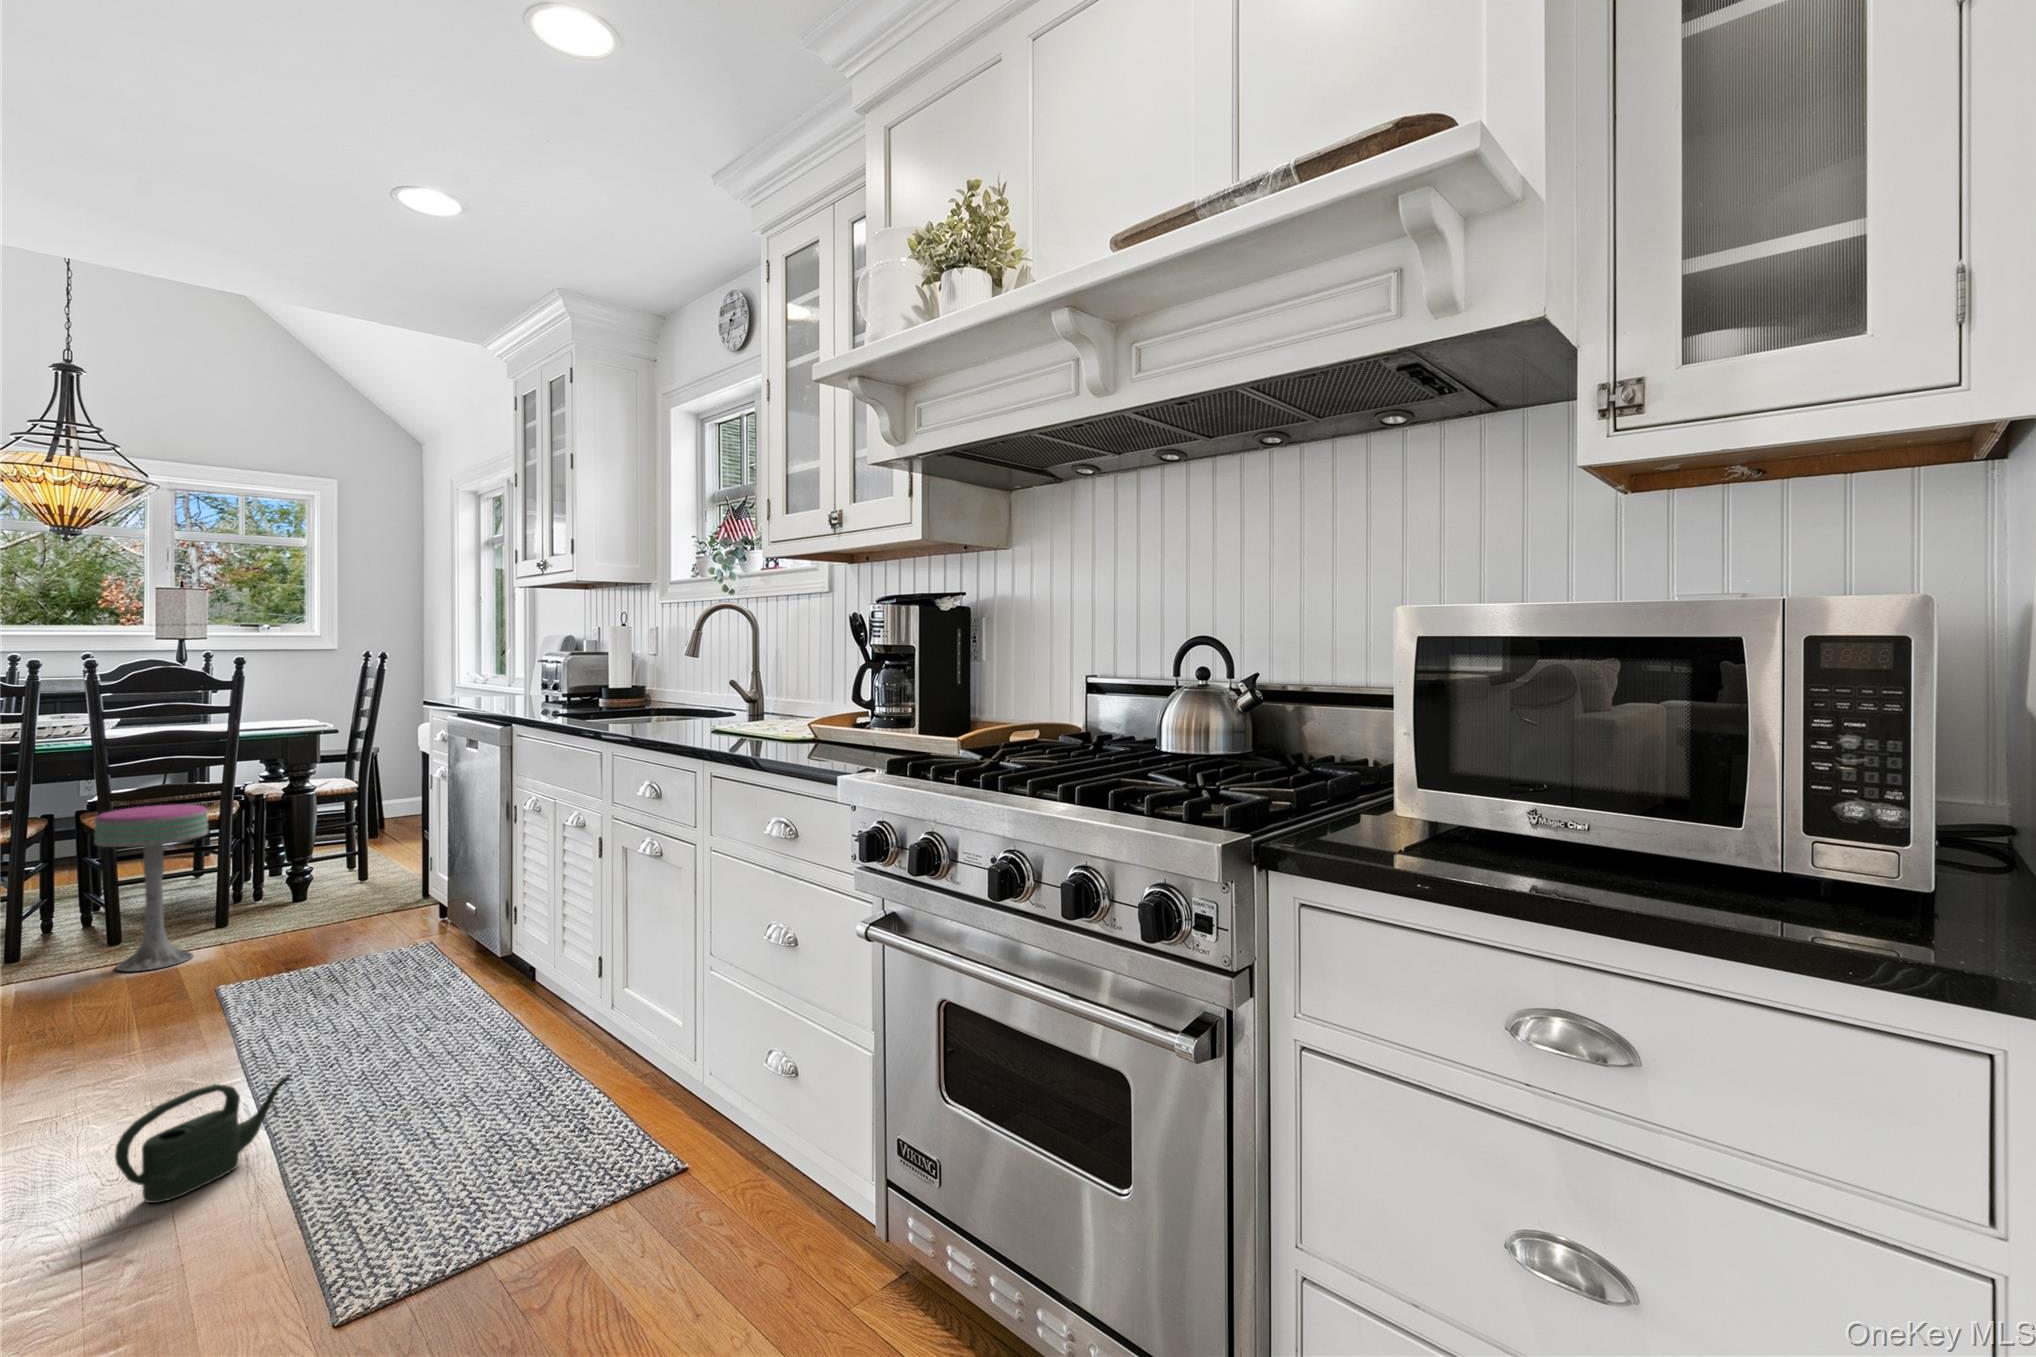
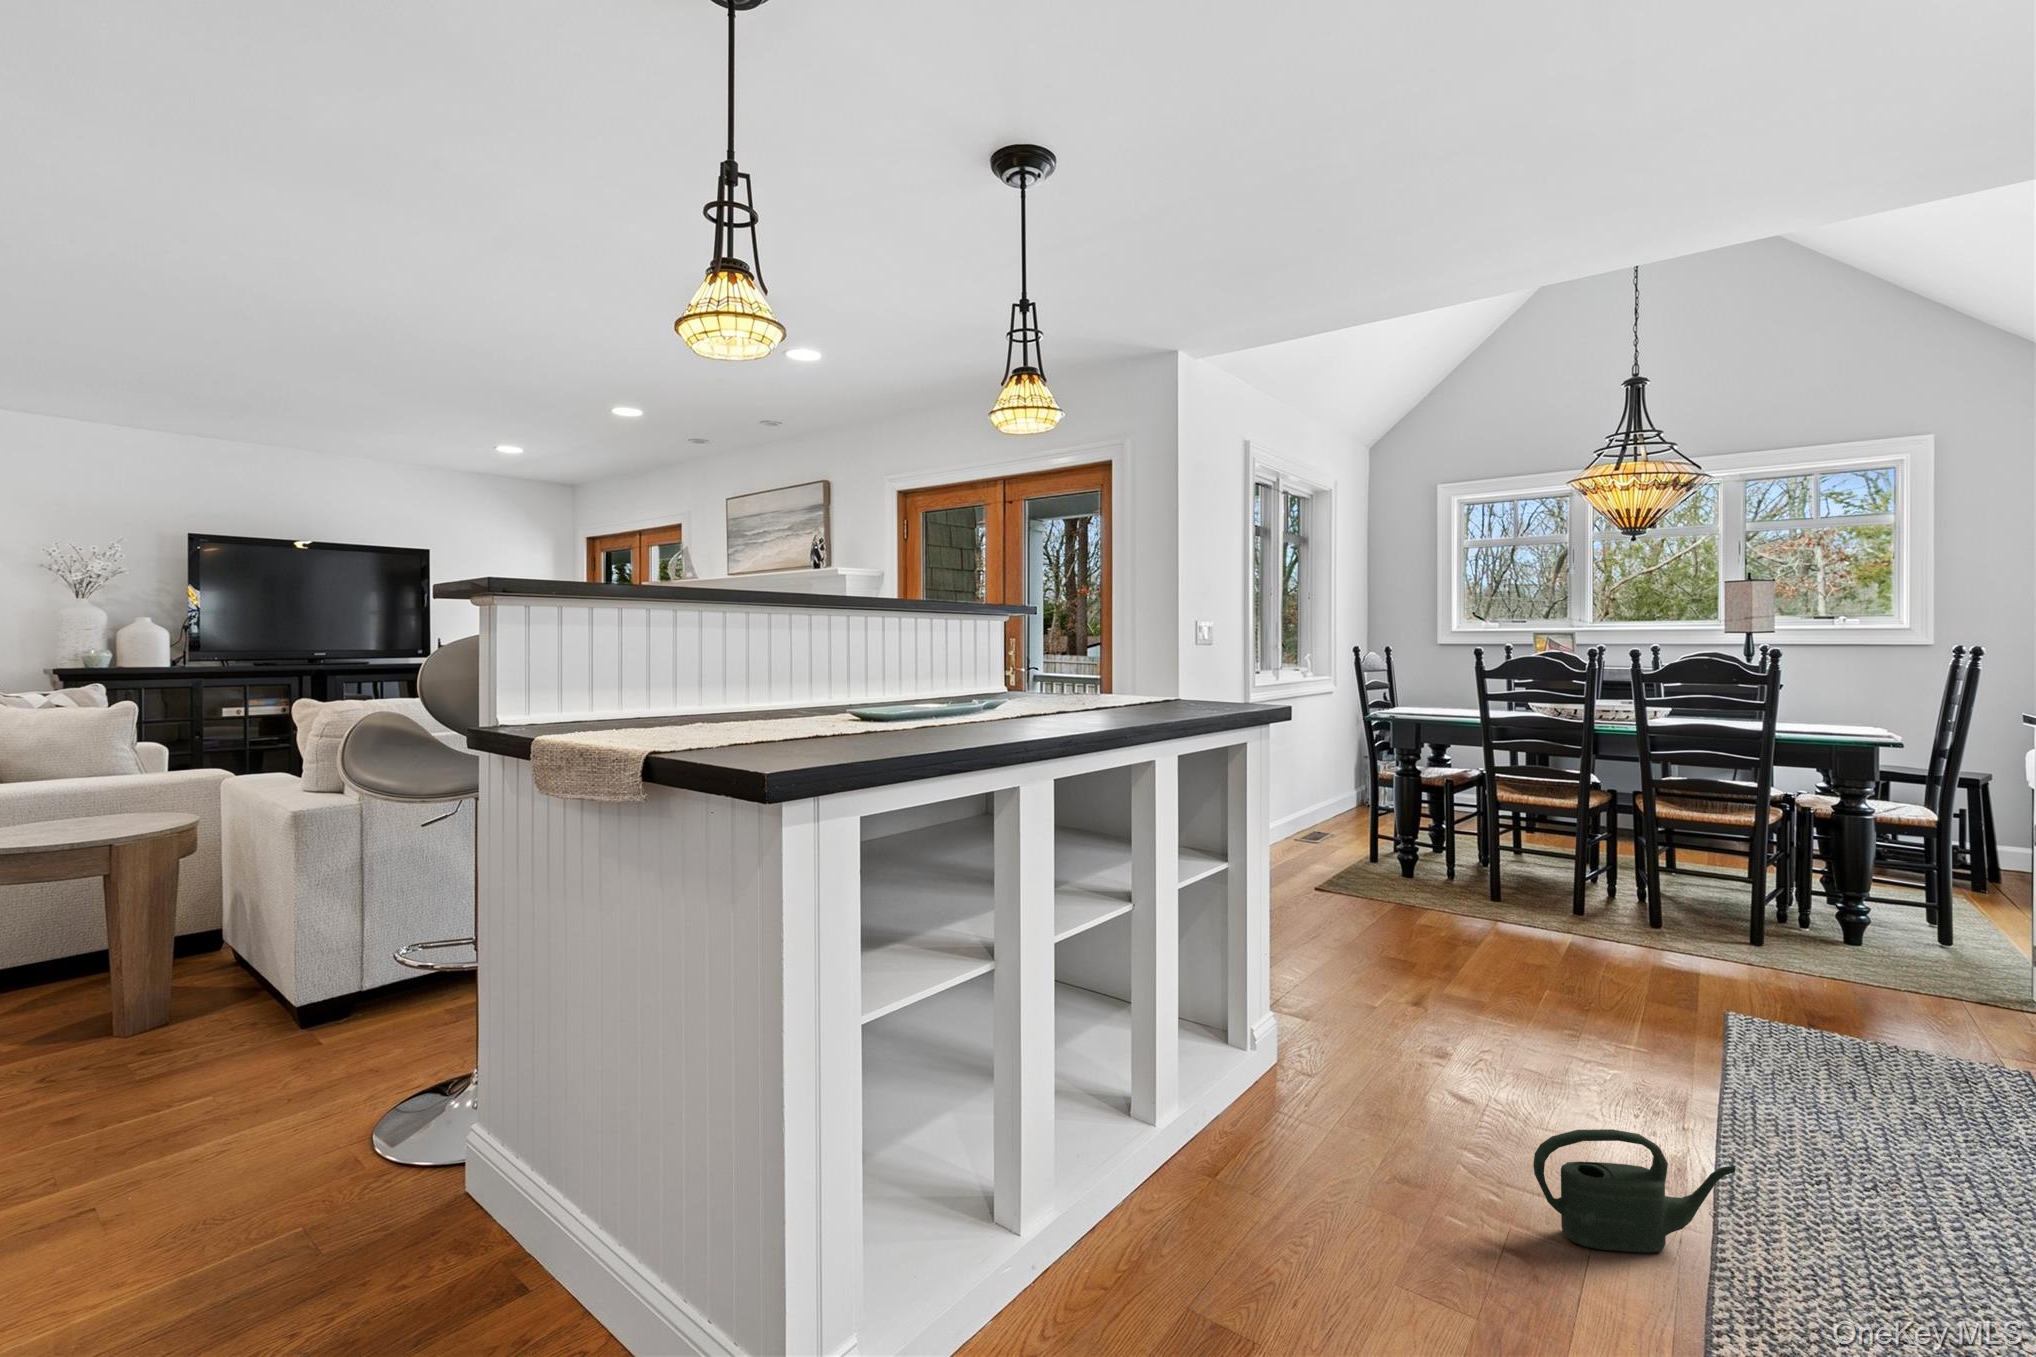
bar stool: present [94,805,208,972] -> none [1622,801,1729,976]

